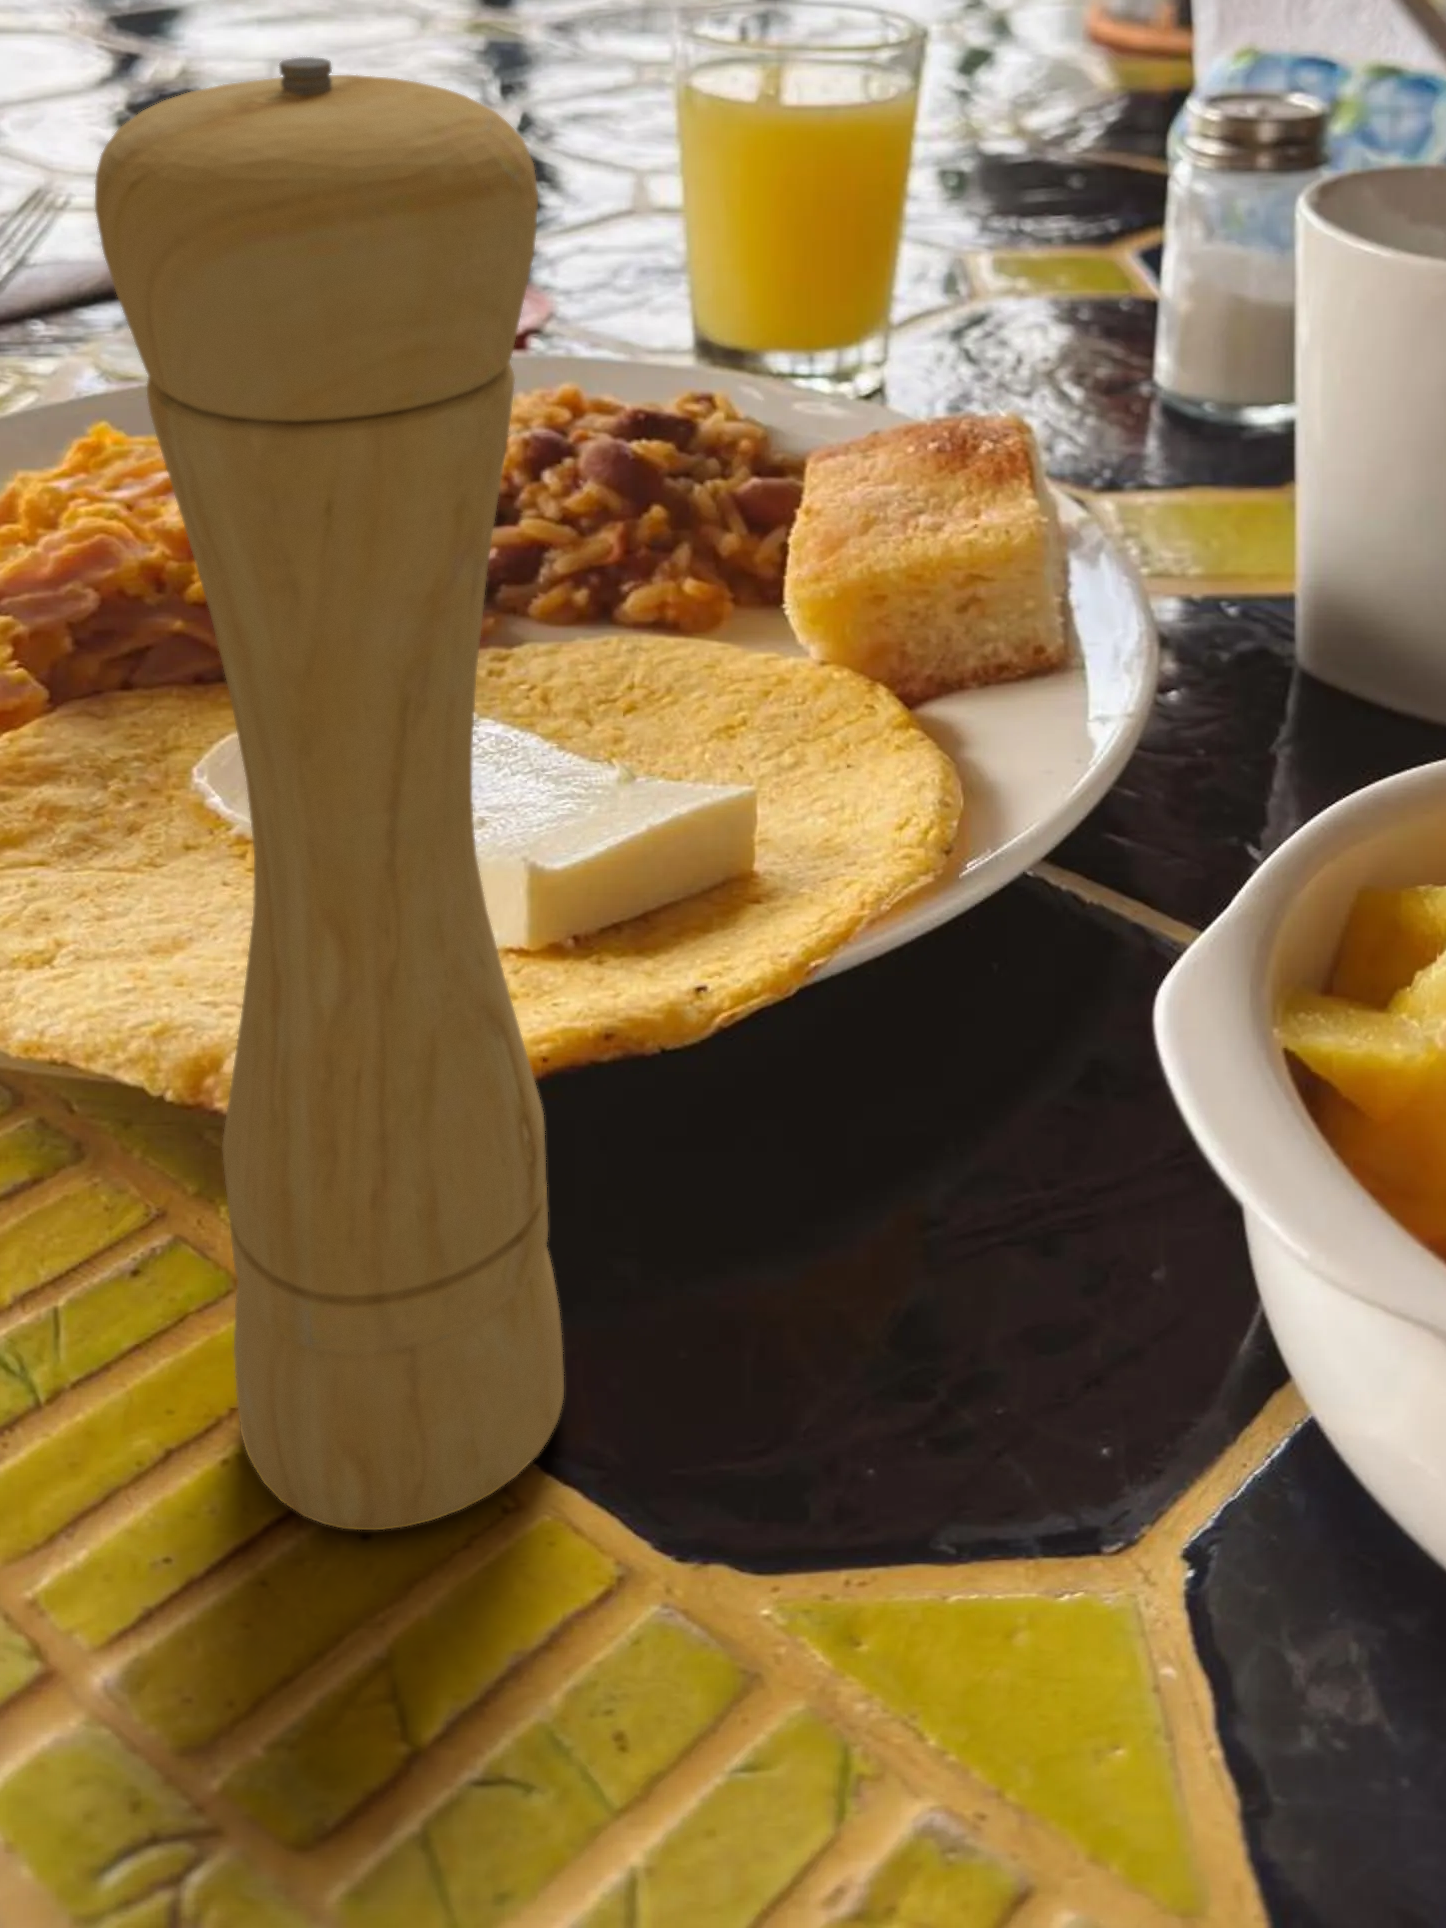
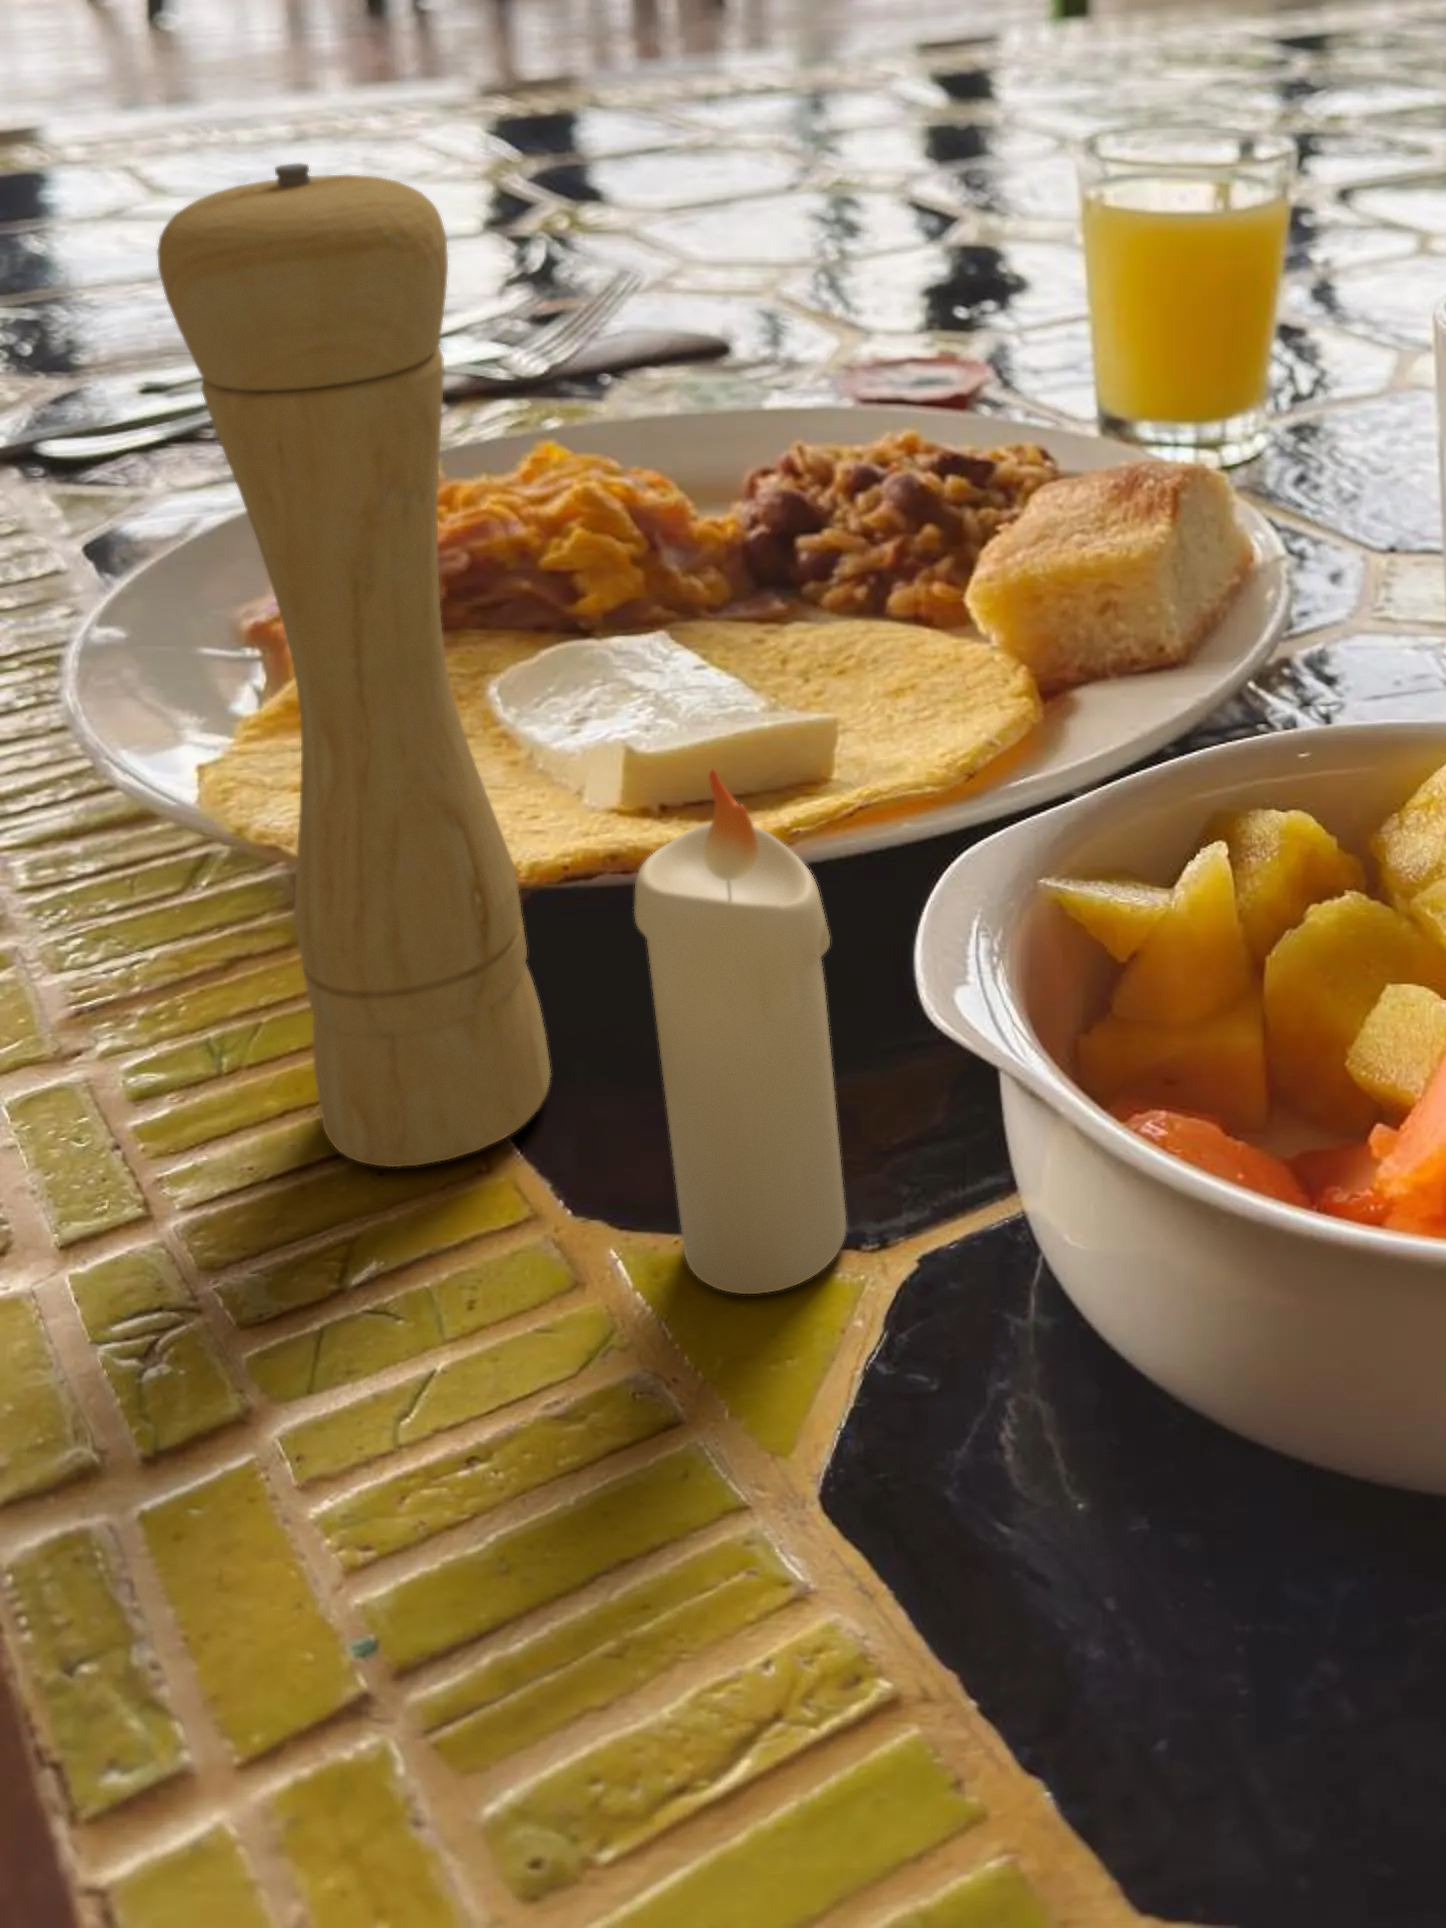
candle: none [879,941,1140,1651] -> present [634,770,846,1294]

